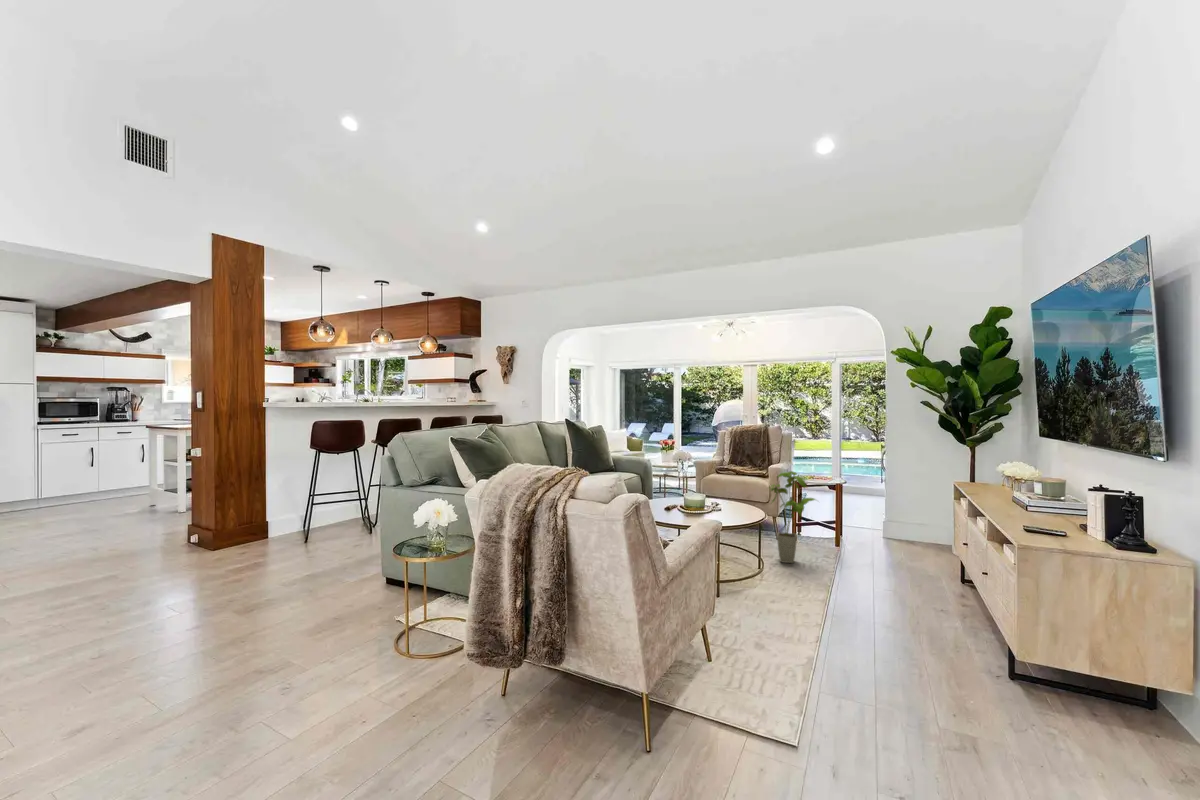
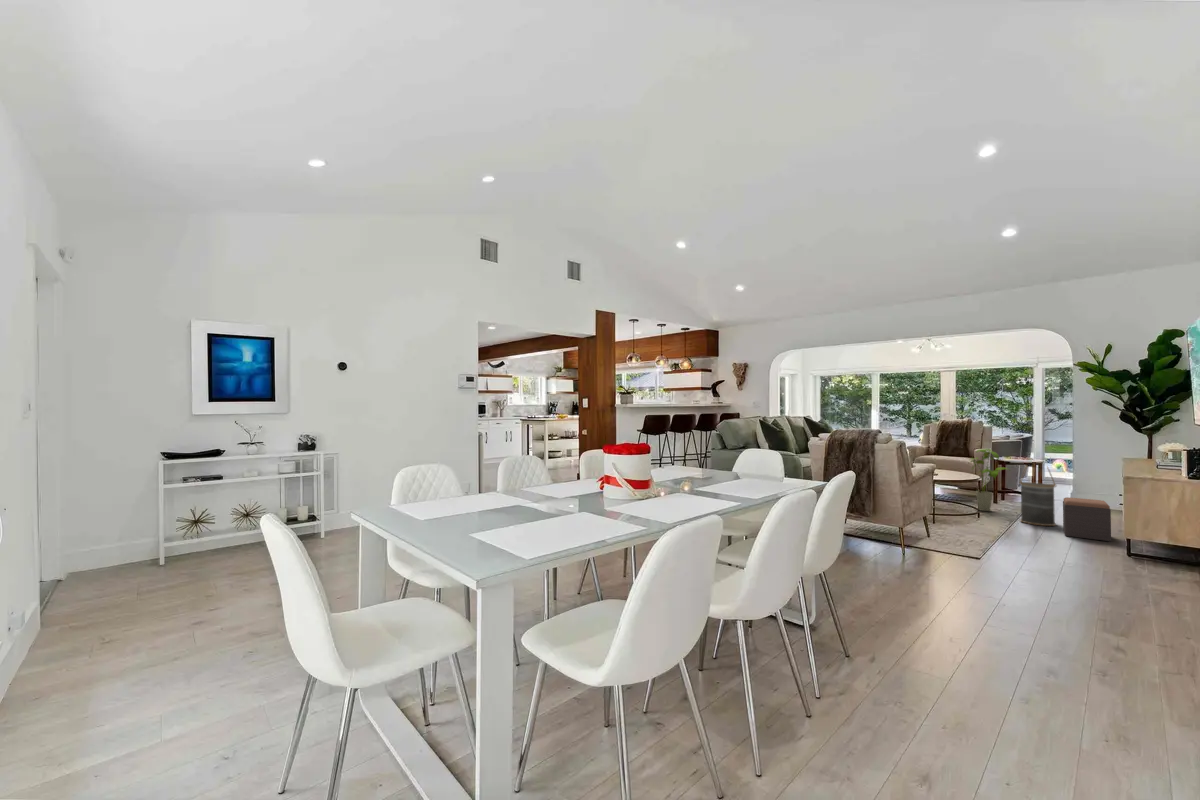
basket: none [830,499,878,593] -> present [1019,466,1056,526]
footstool: none [887,552,953,628] -> present [1063,497,1111,541]

